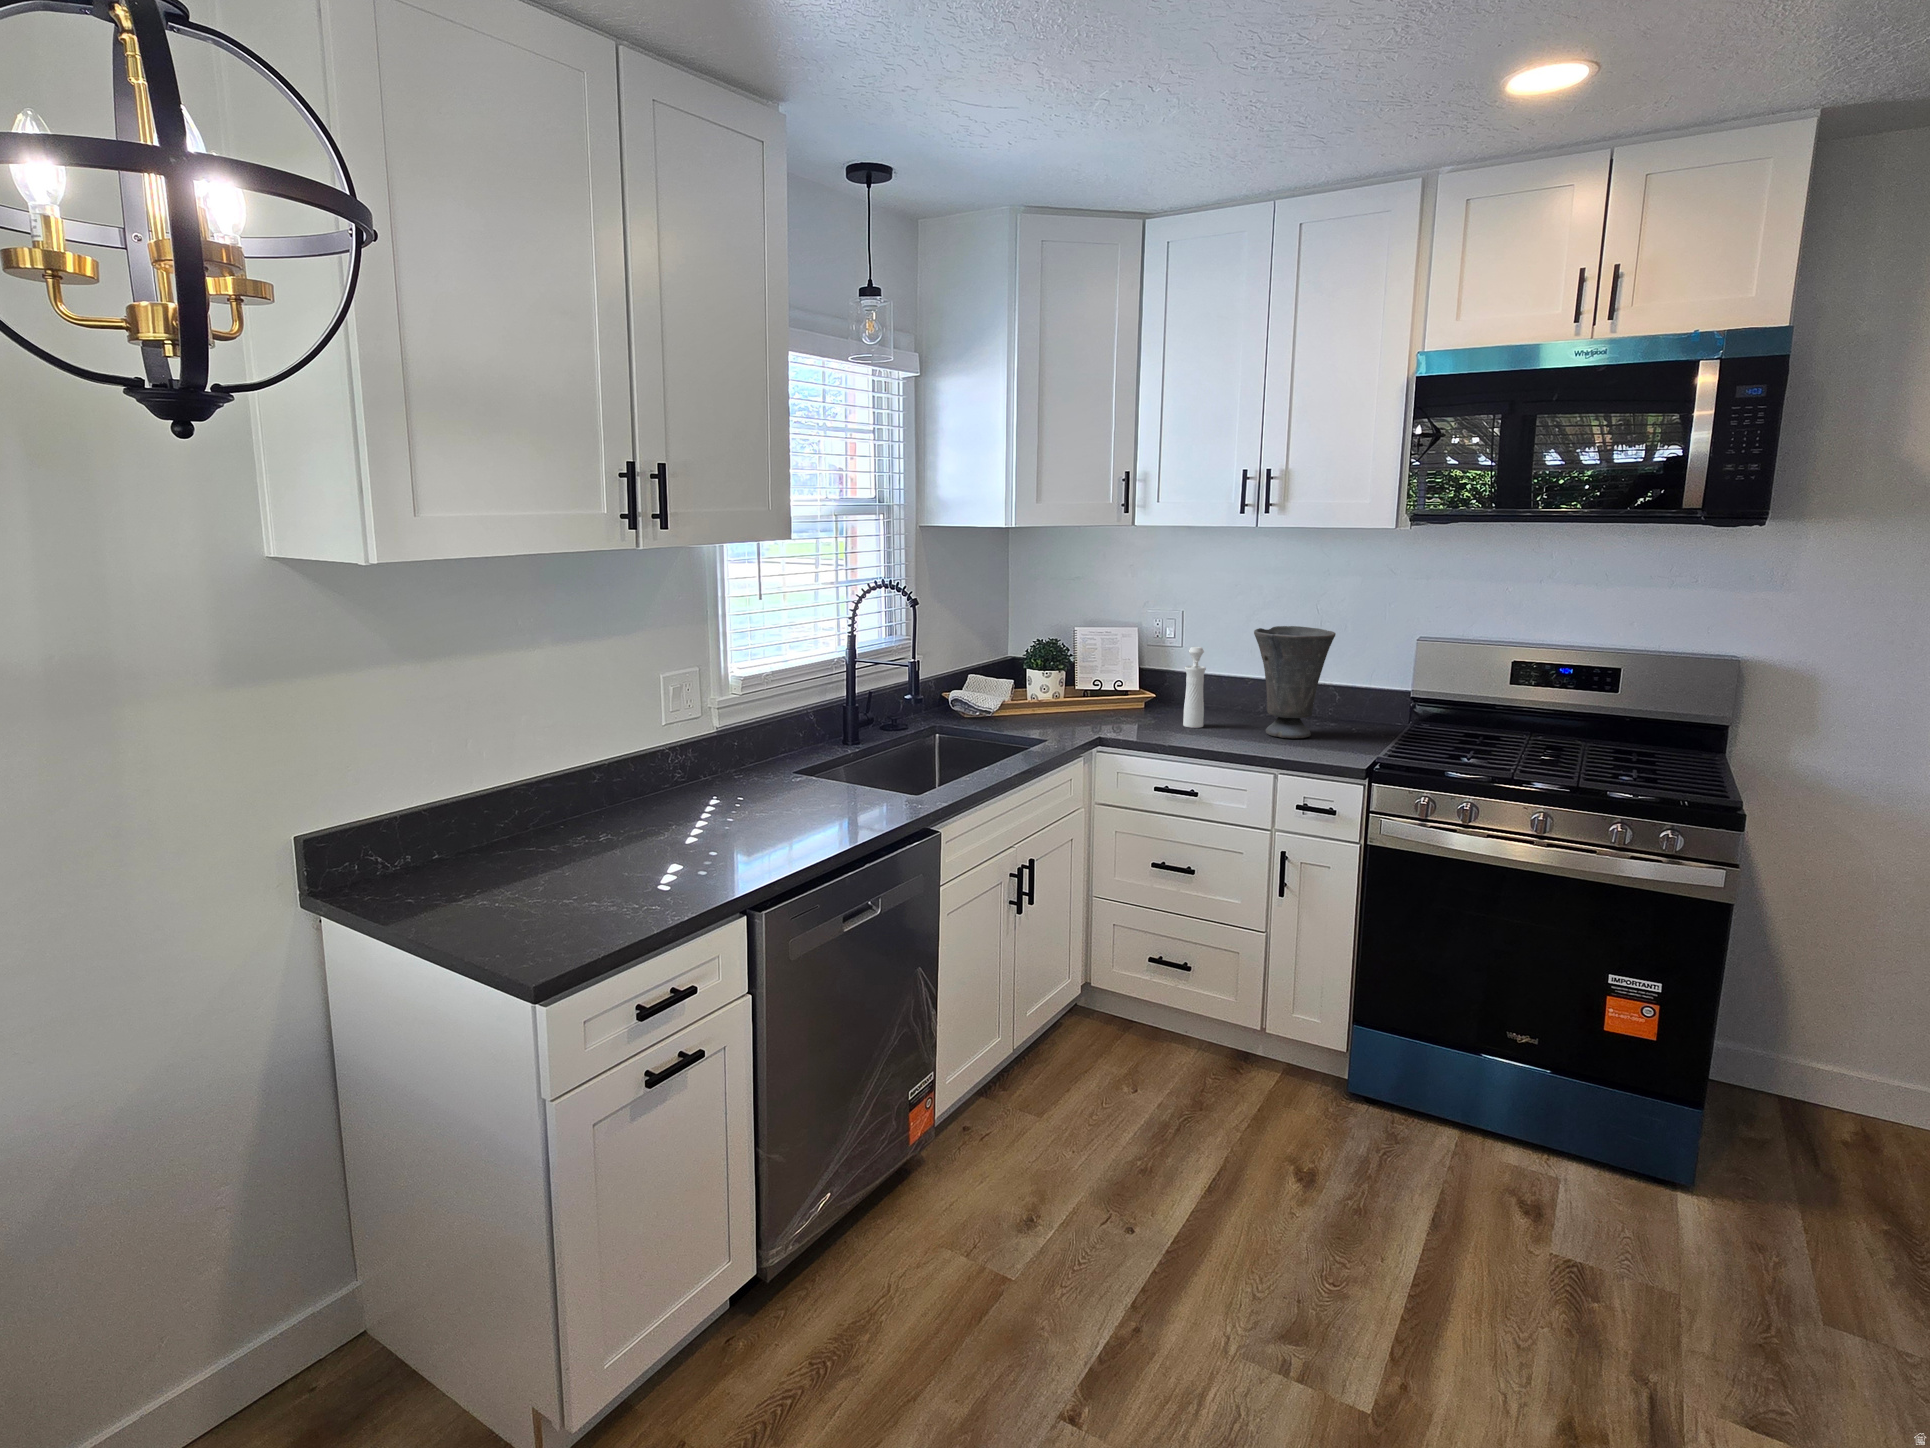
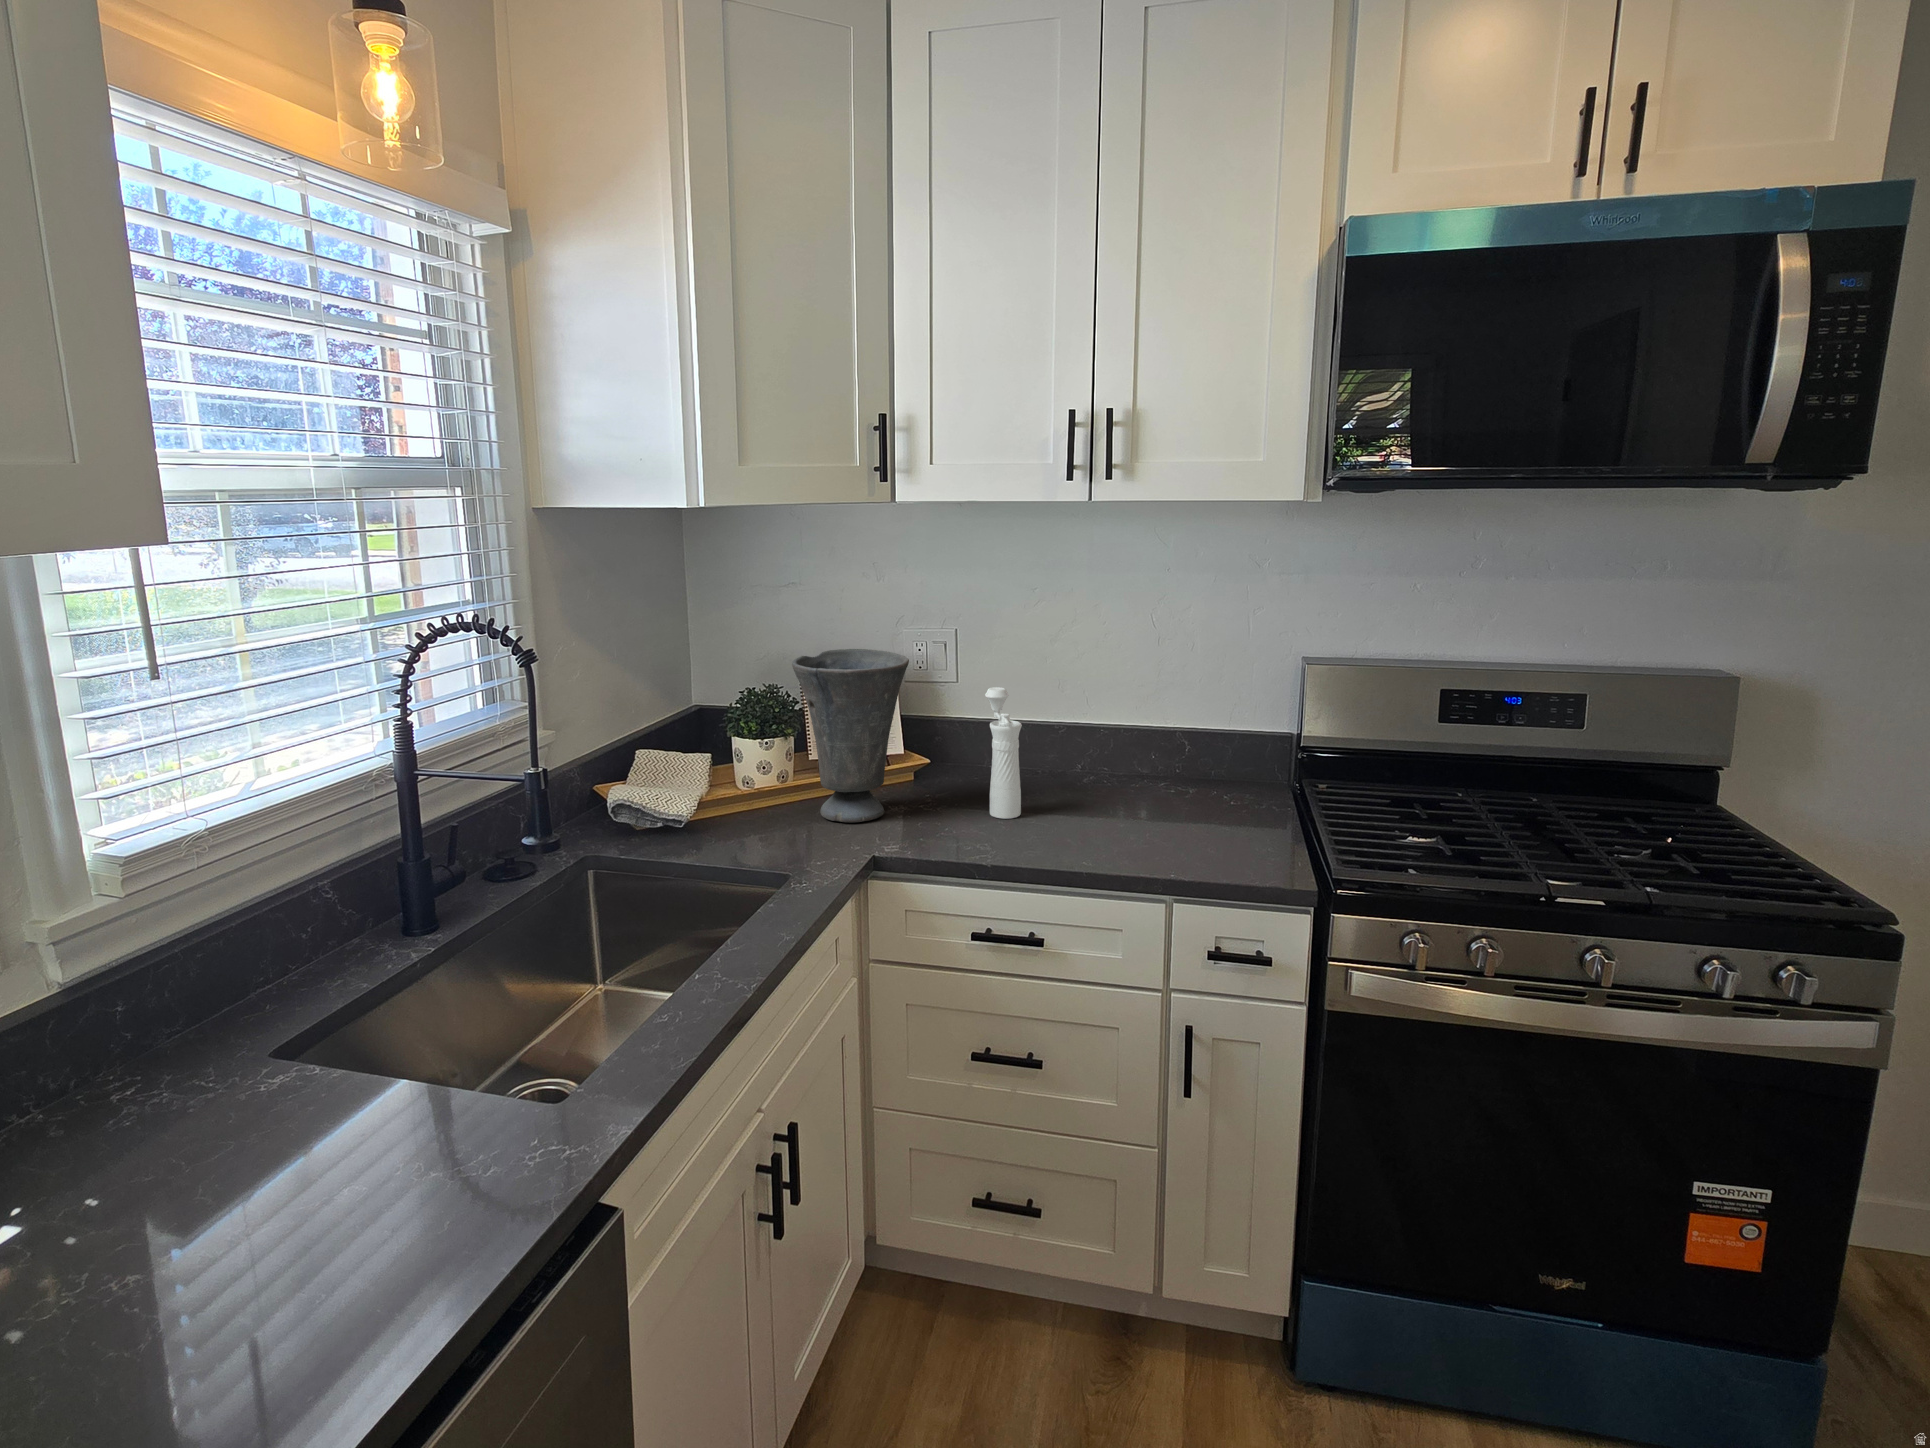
vase: present [1254,626,1336,738] -> present [792,649,909,822]

